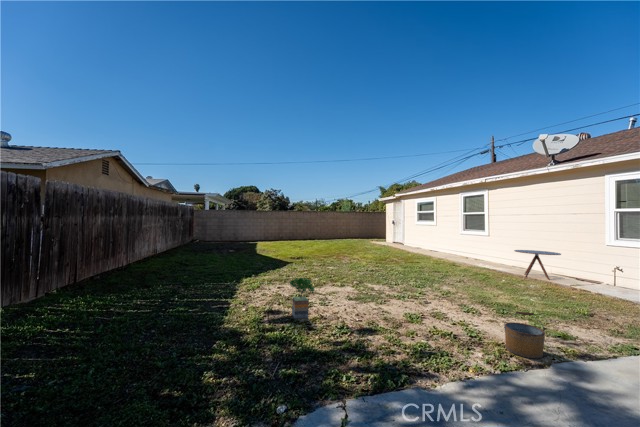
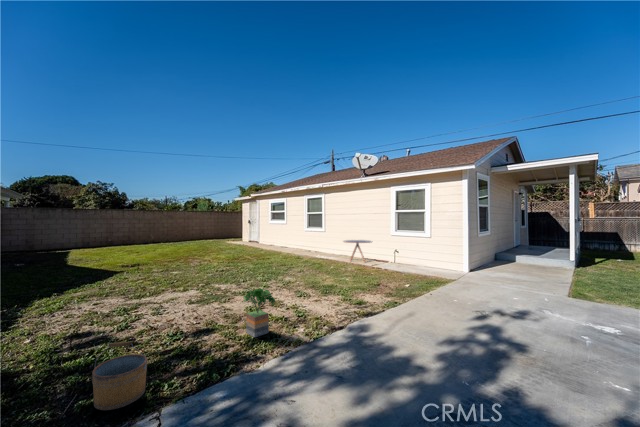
potted tree: present [290,278,315,318] -> present [244,289,275,337]
bucket: present [504,312,545,359] -> present [92,342,147,410]

